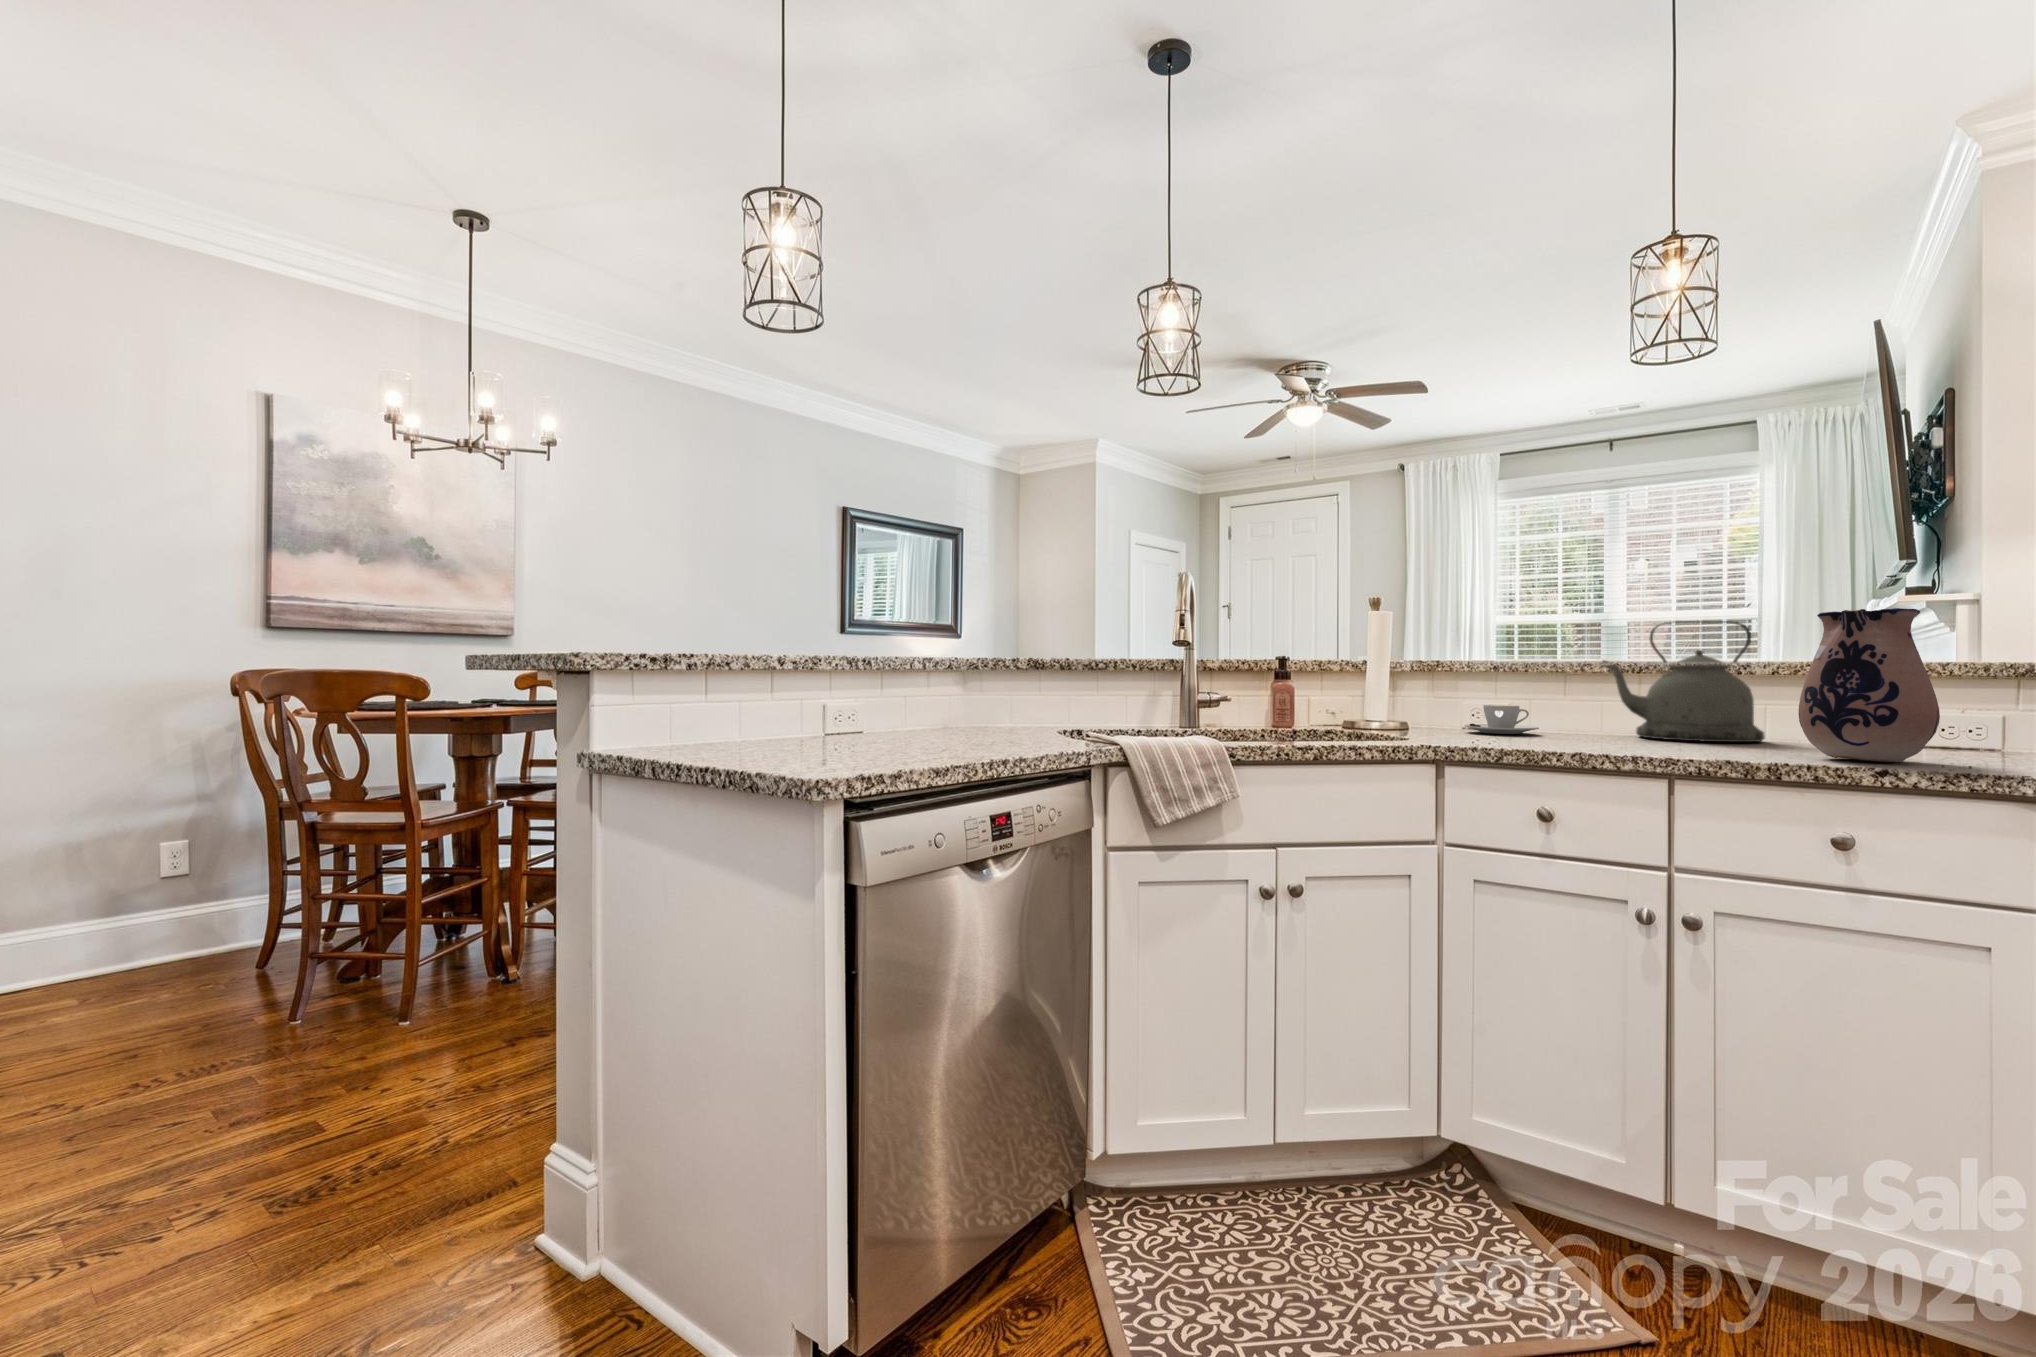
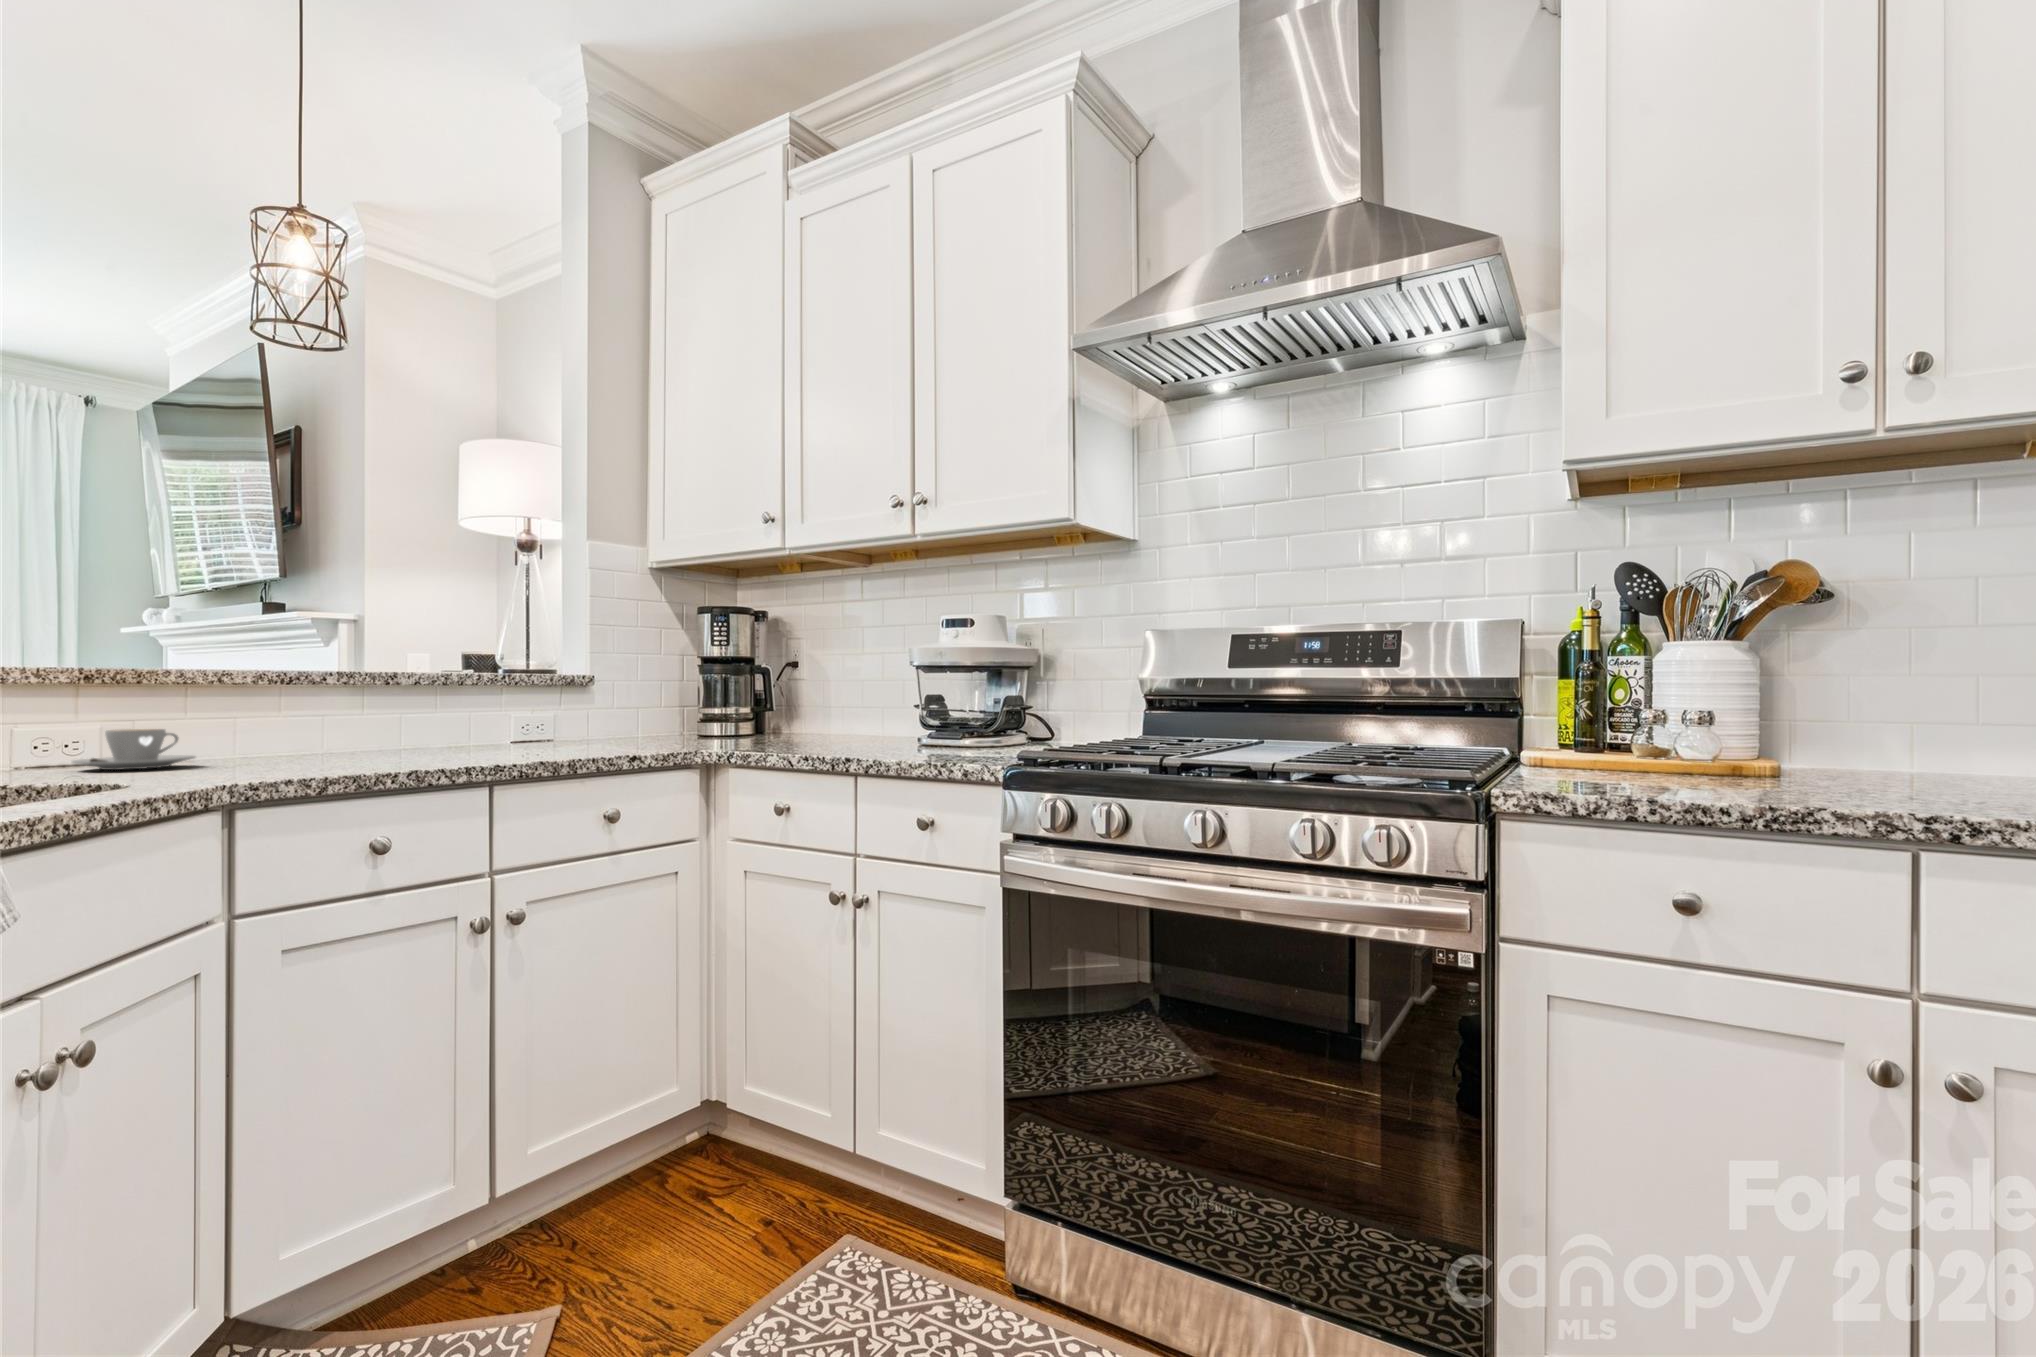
ceramic pitcher: present [1799,608,1940,762] -> none [515,629,611,753]
kettle: present [1603,621,1765,742] -> none [255,627,410,756]

